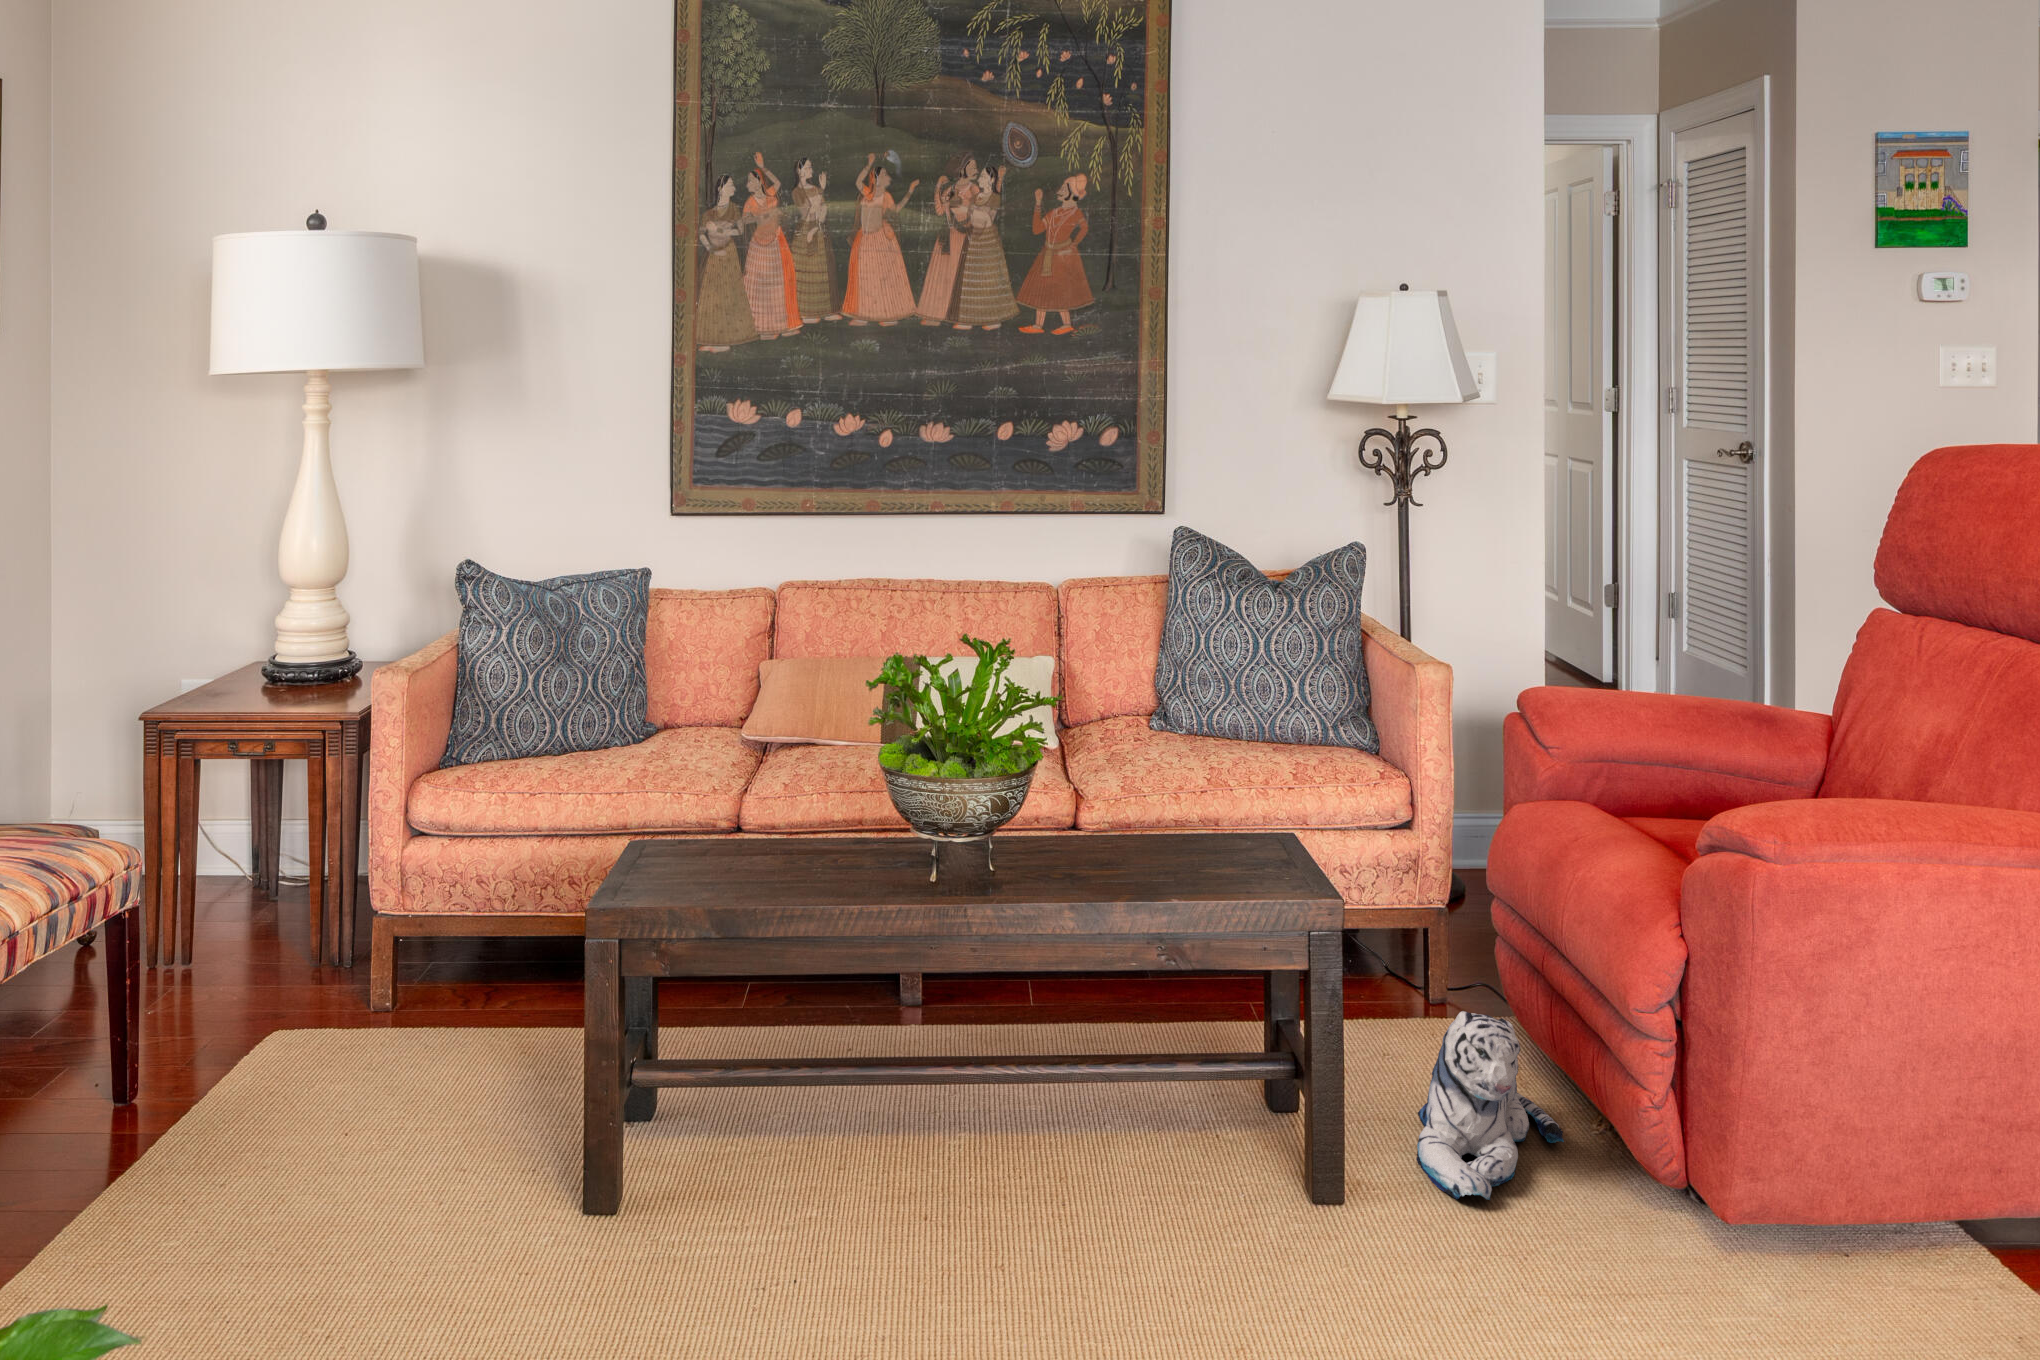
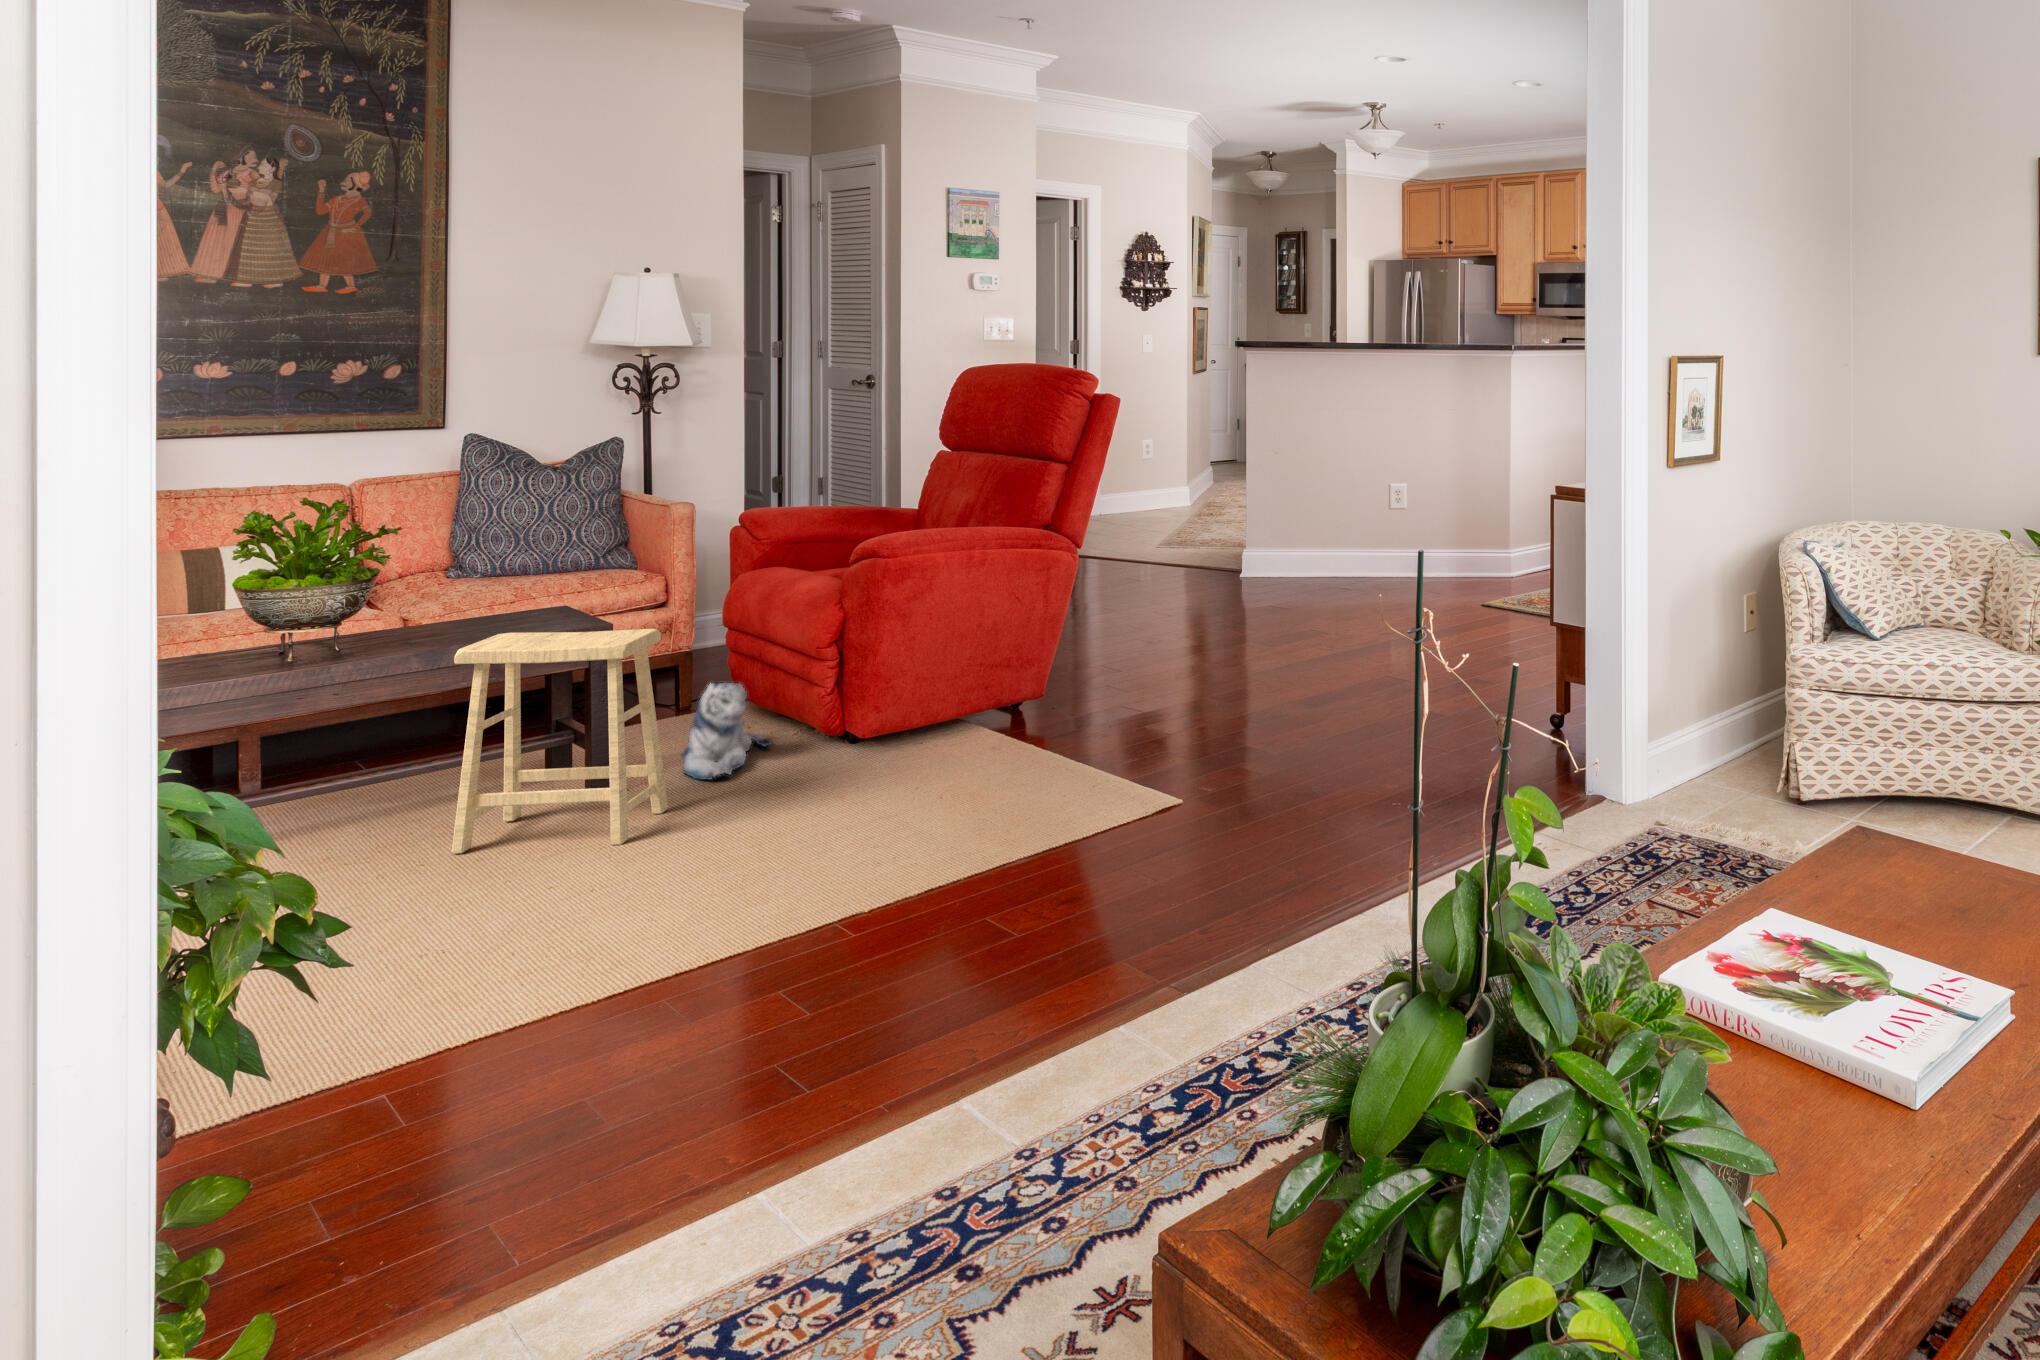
footstool: none [1080,877,1383,1316] -> present [452,629,668,854]

